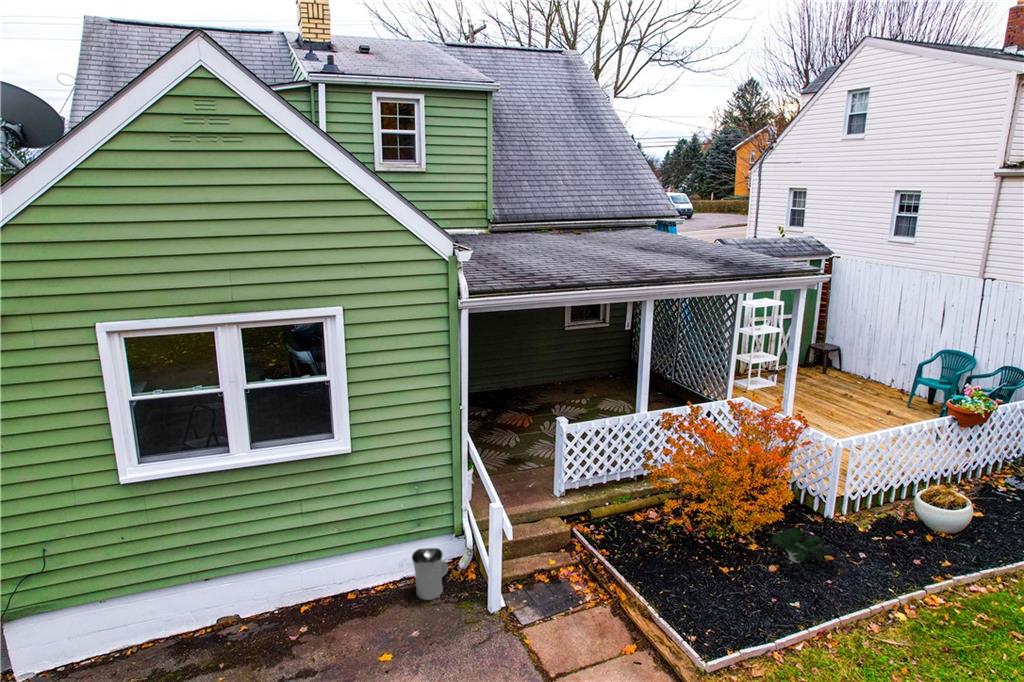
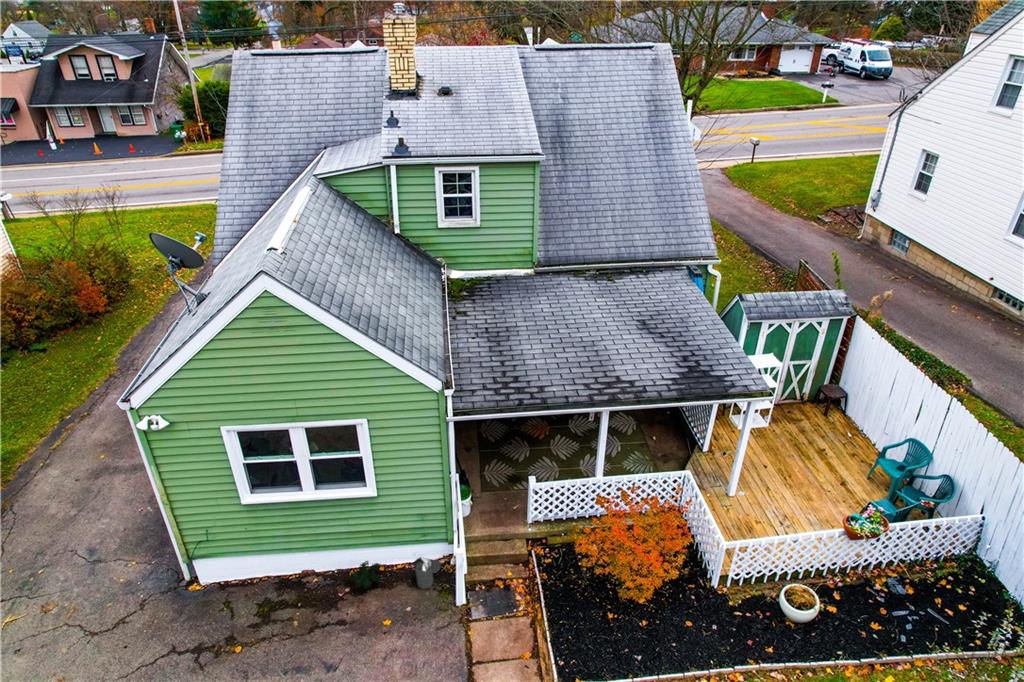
potted plant: present [772,528,829,563] -> present [348,561,381,589]

